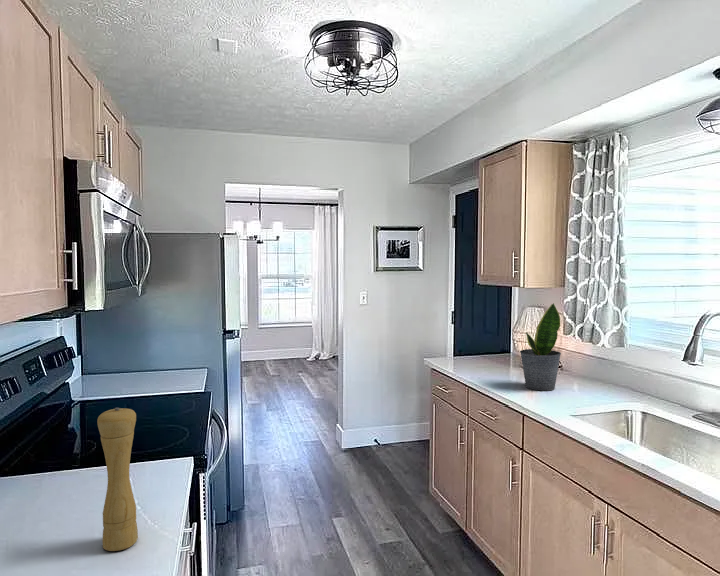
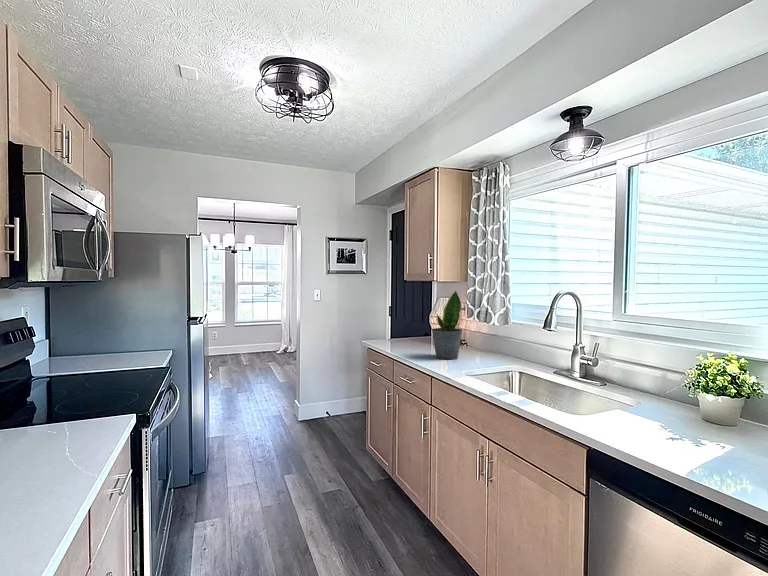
pepper mill: present [97,408,138,551] -> none [36,356,76,482]

